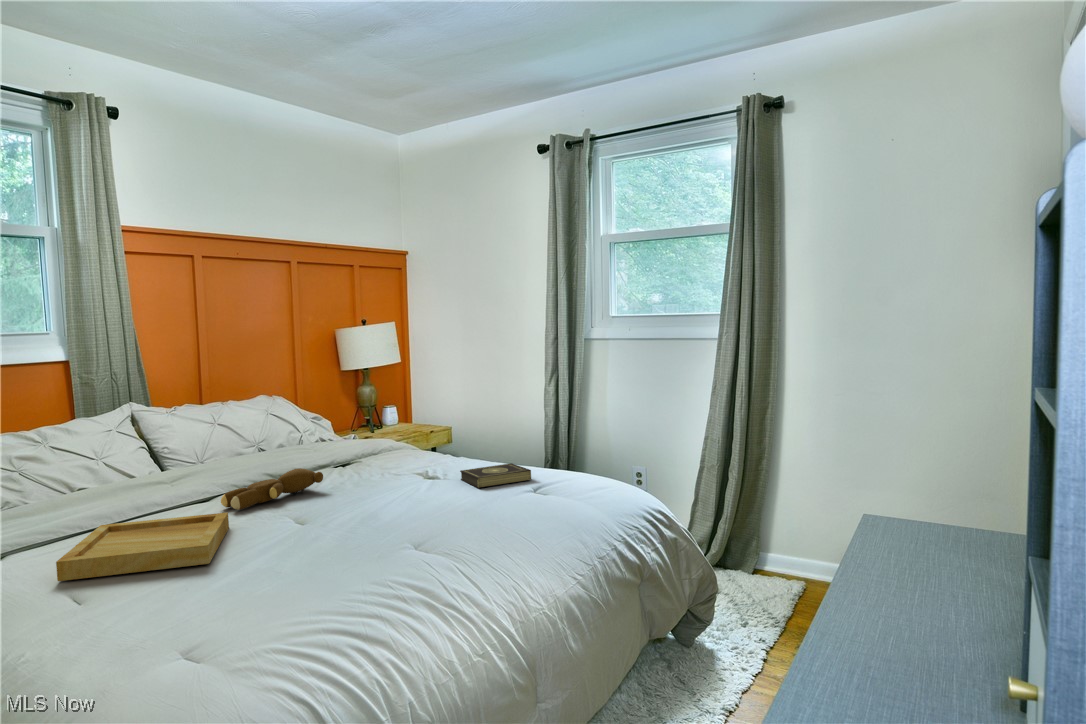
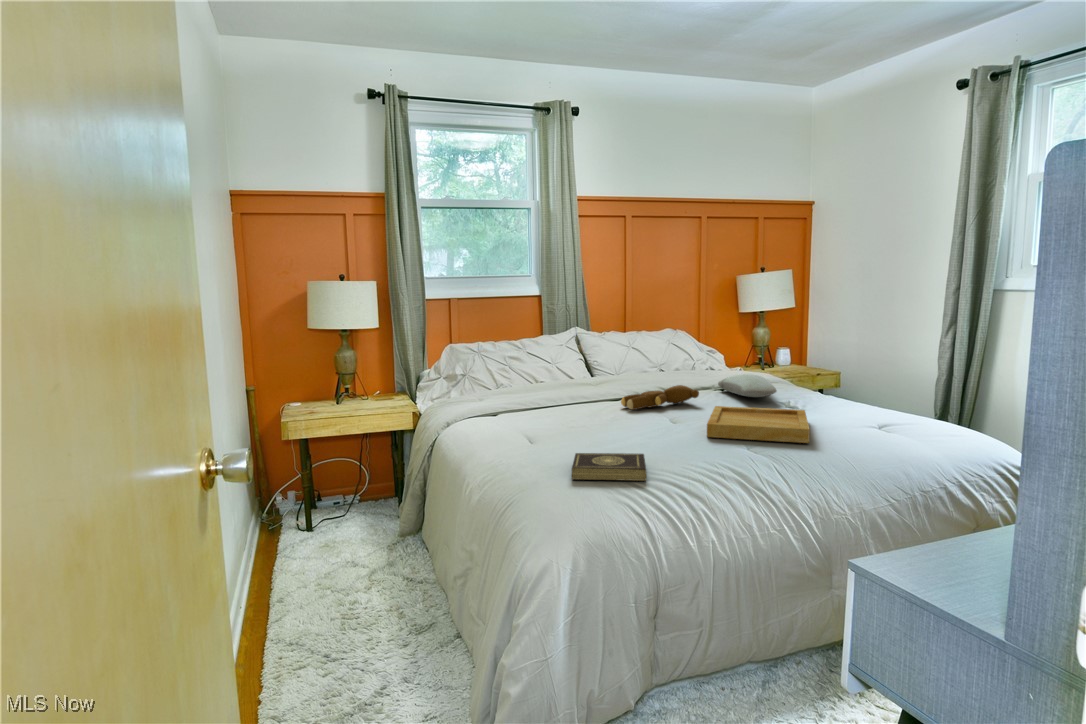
pillow: none [339,445,411,472] -> present [718,374,777,397]
book: present [460,463,531,488] -> present [572,453,646,481]
tray: present [56,512,229,581] -> present [707,406,810,443]

